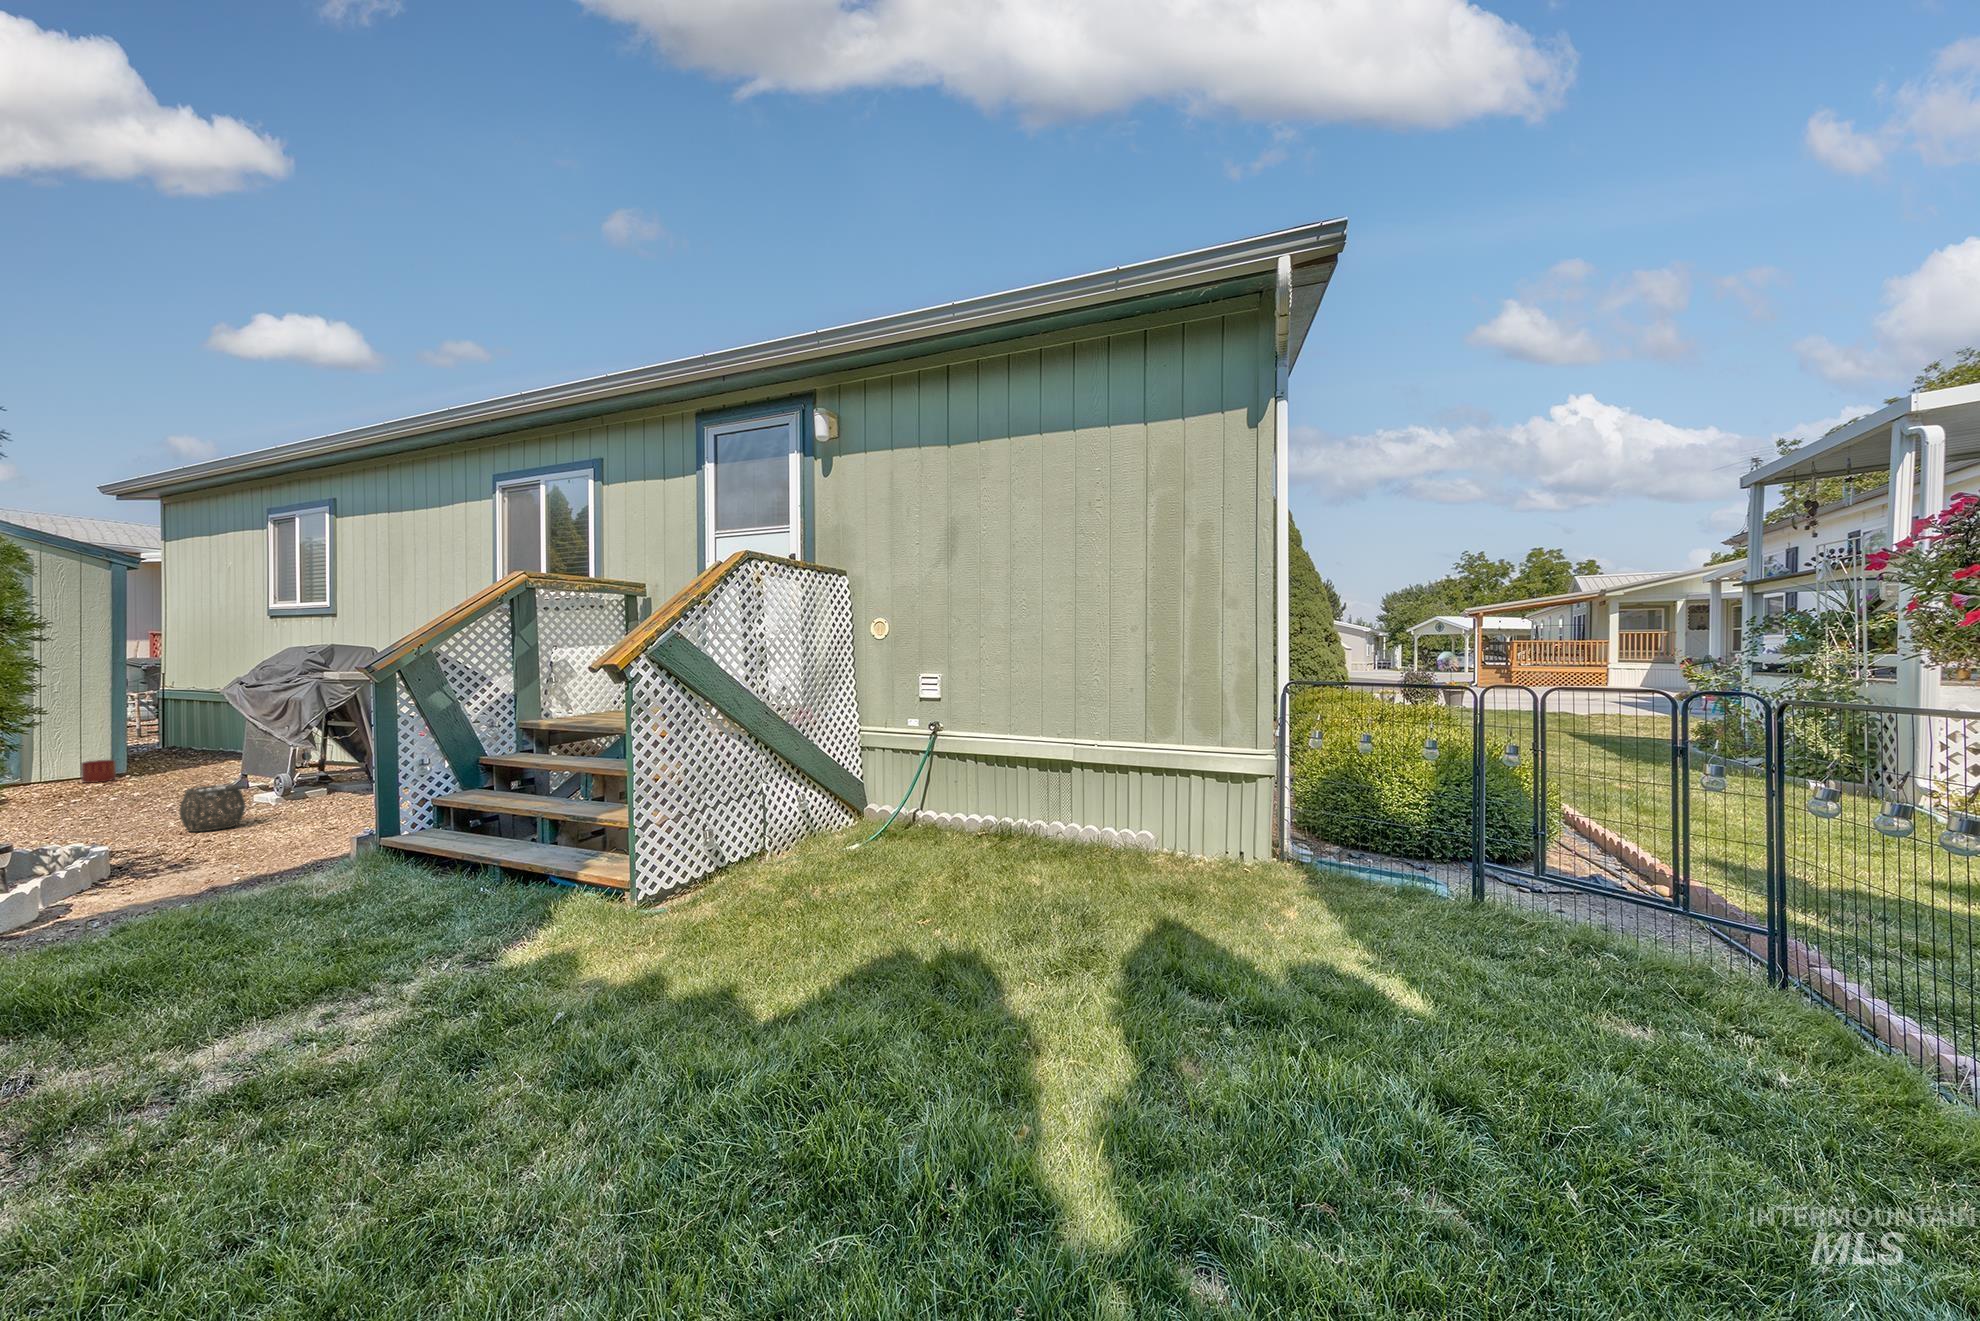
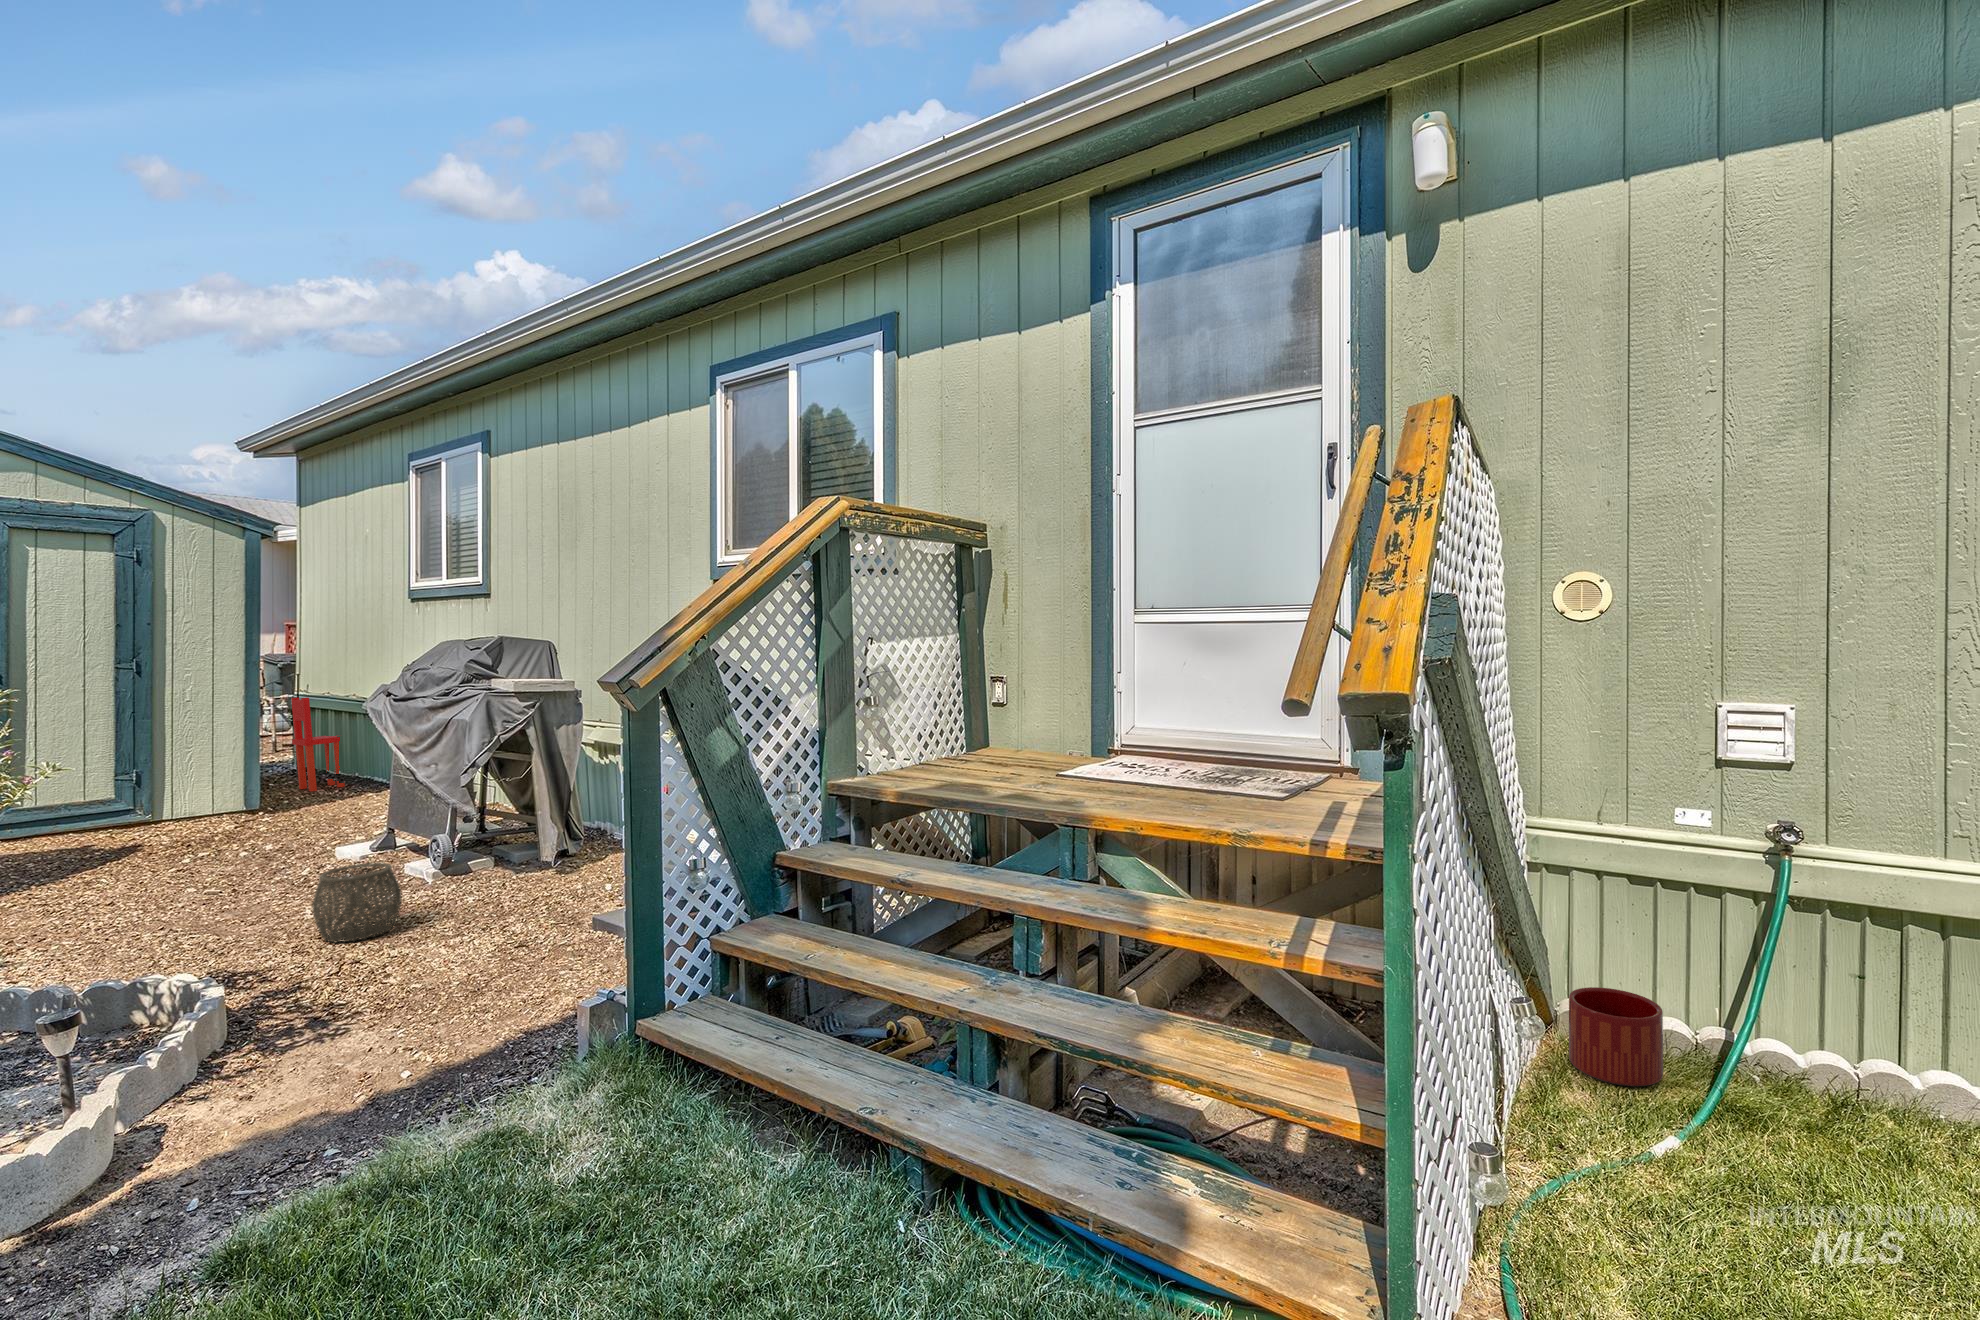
chair: none [159,690,206,762] -> present [291,698,345,791]
planter: present [81,760,116,783] -> present [1569,987,1663,1087]

